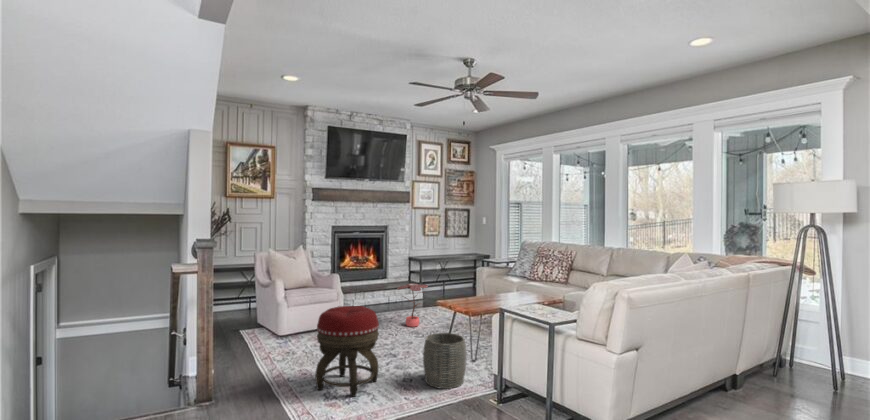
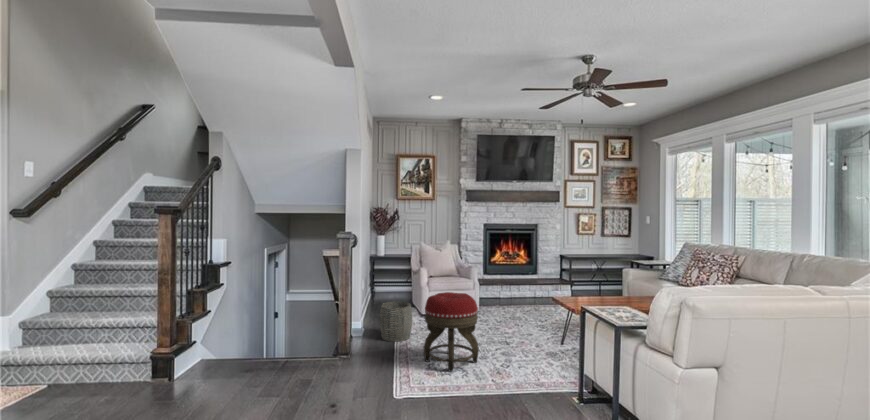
potted plant: present [398,284,428,327] -> none [527,279,558,320]
woven basket: present [423,333,466,389] -> present [380,302,412,342]

